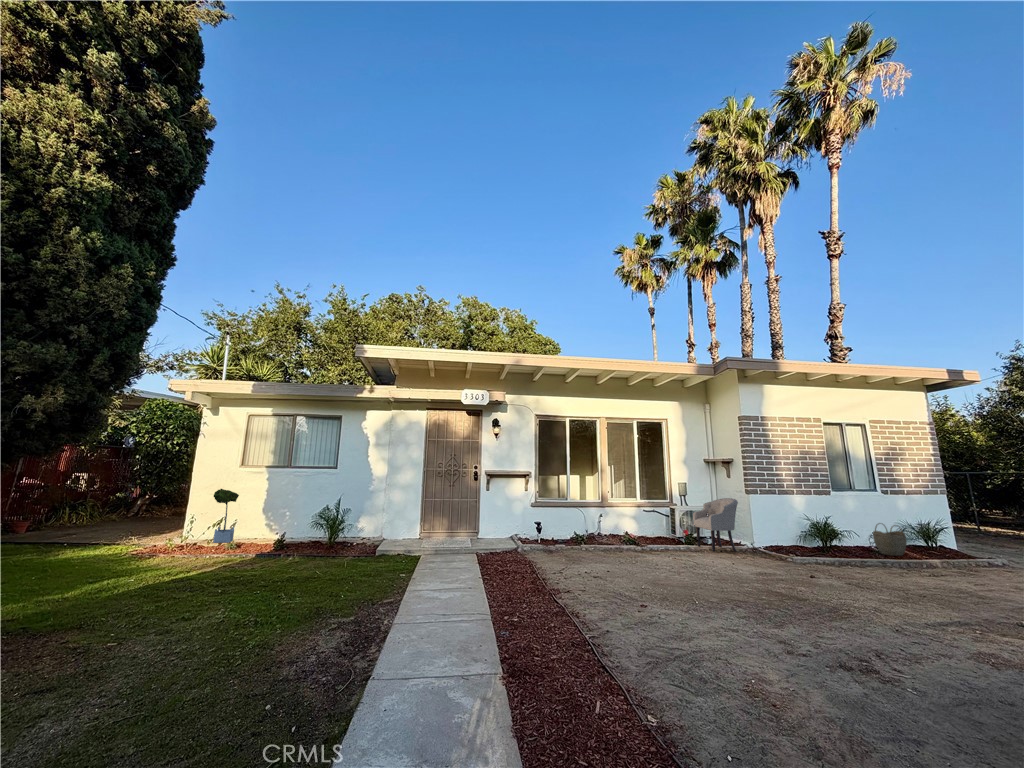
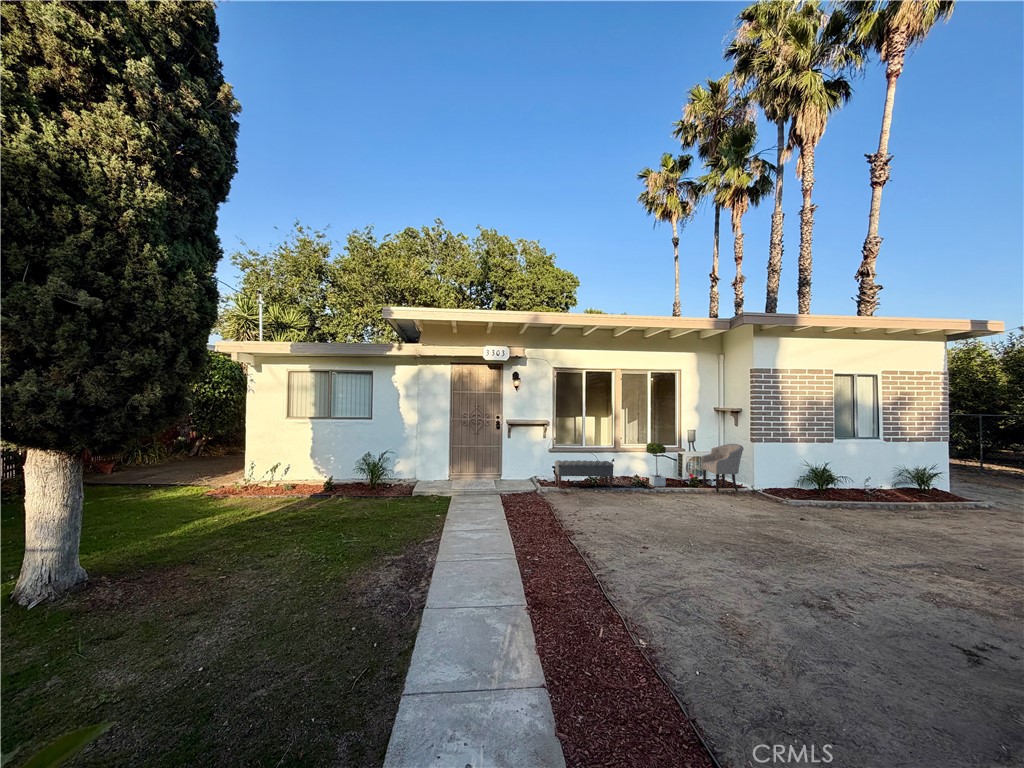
potted tree: present [213,489,239,543] -> present [646,443,666,486]
bench: none [536,516,601,548] -> present [555,460,614,489]
woven basket: present [873,523,907,556] -> none [870,467,901,497]

